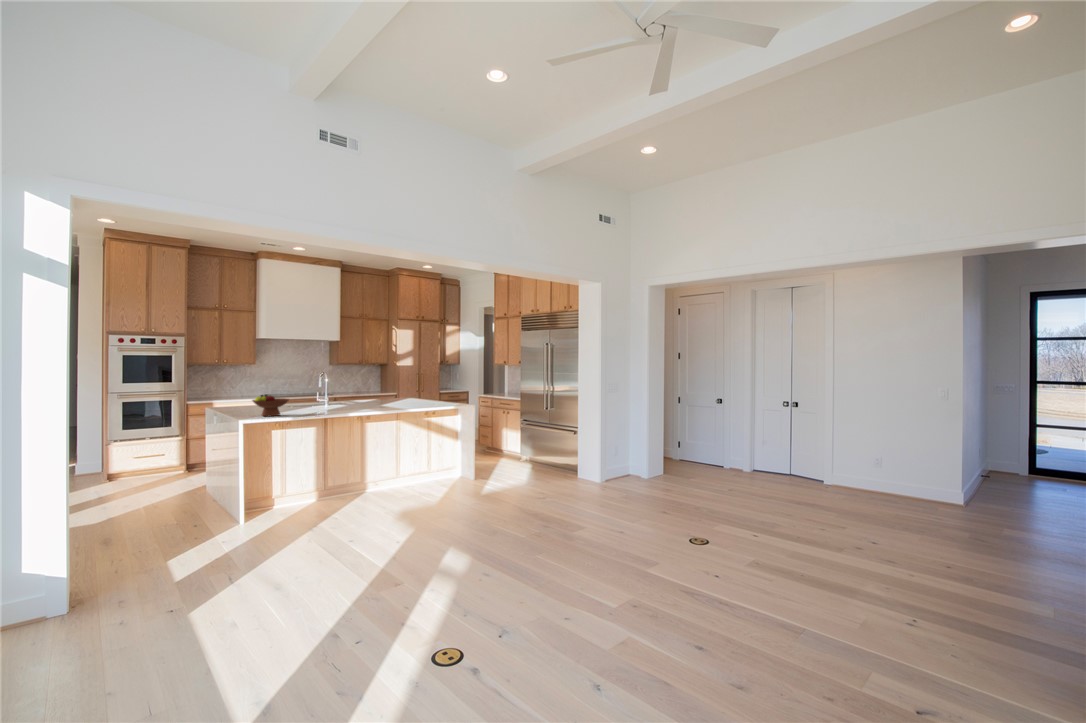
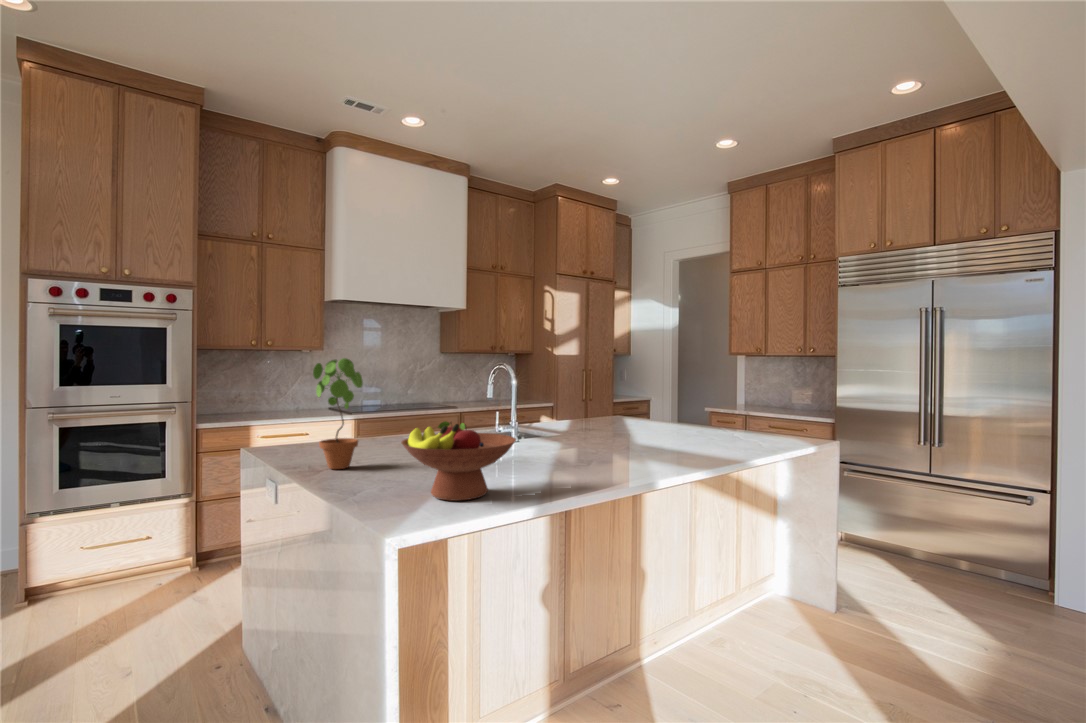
potted plant: none [232,374,250,413] -> present [313,358,363,469]

